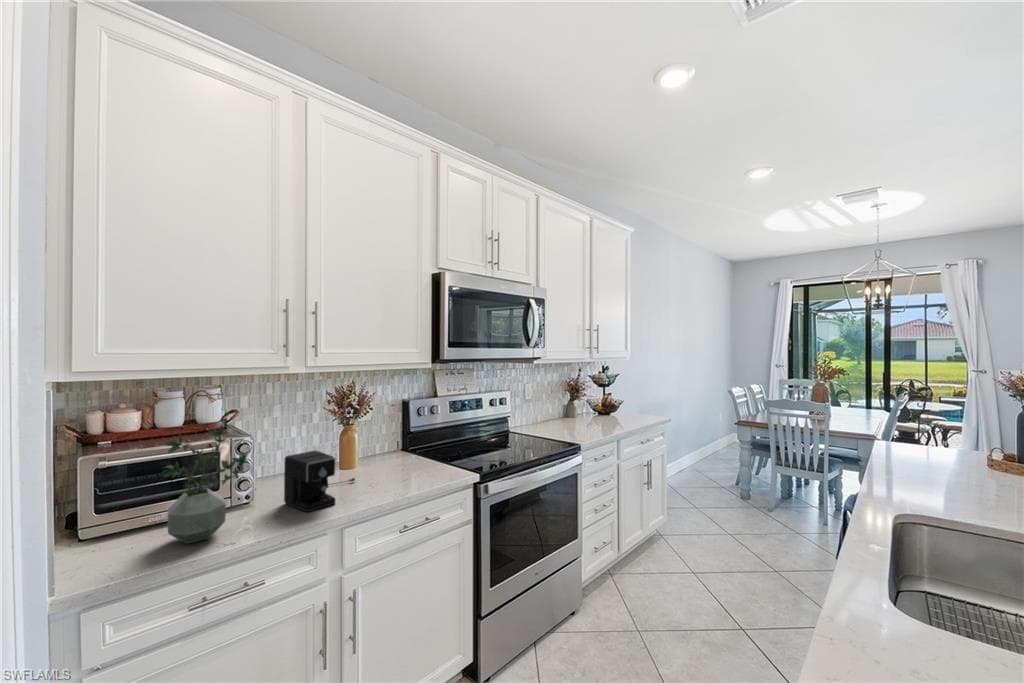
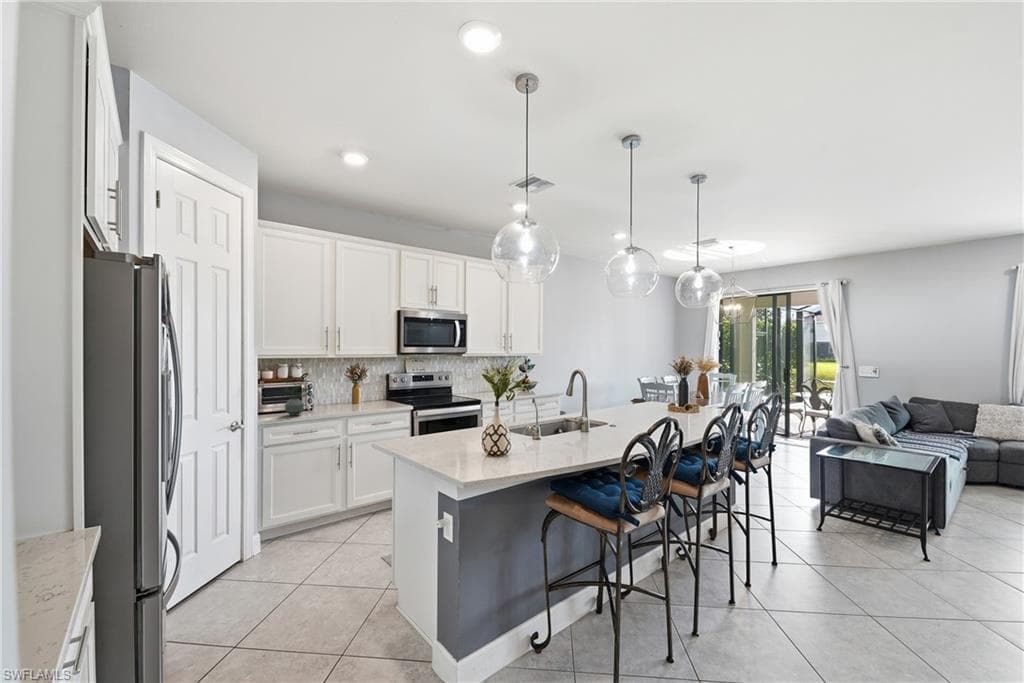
coffee maker: present [284,451,355,512] -> none [326,390,356,412]

